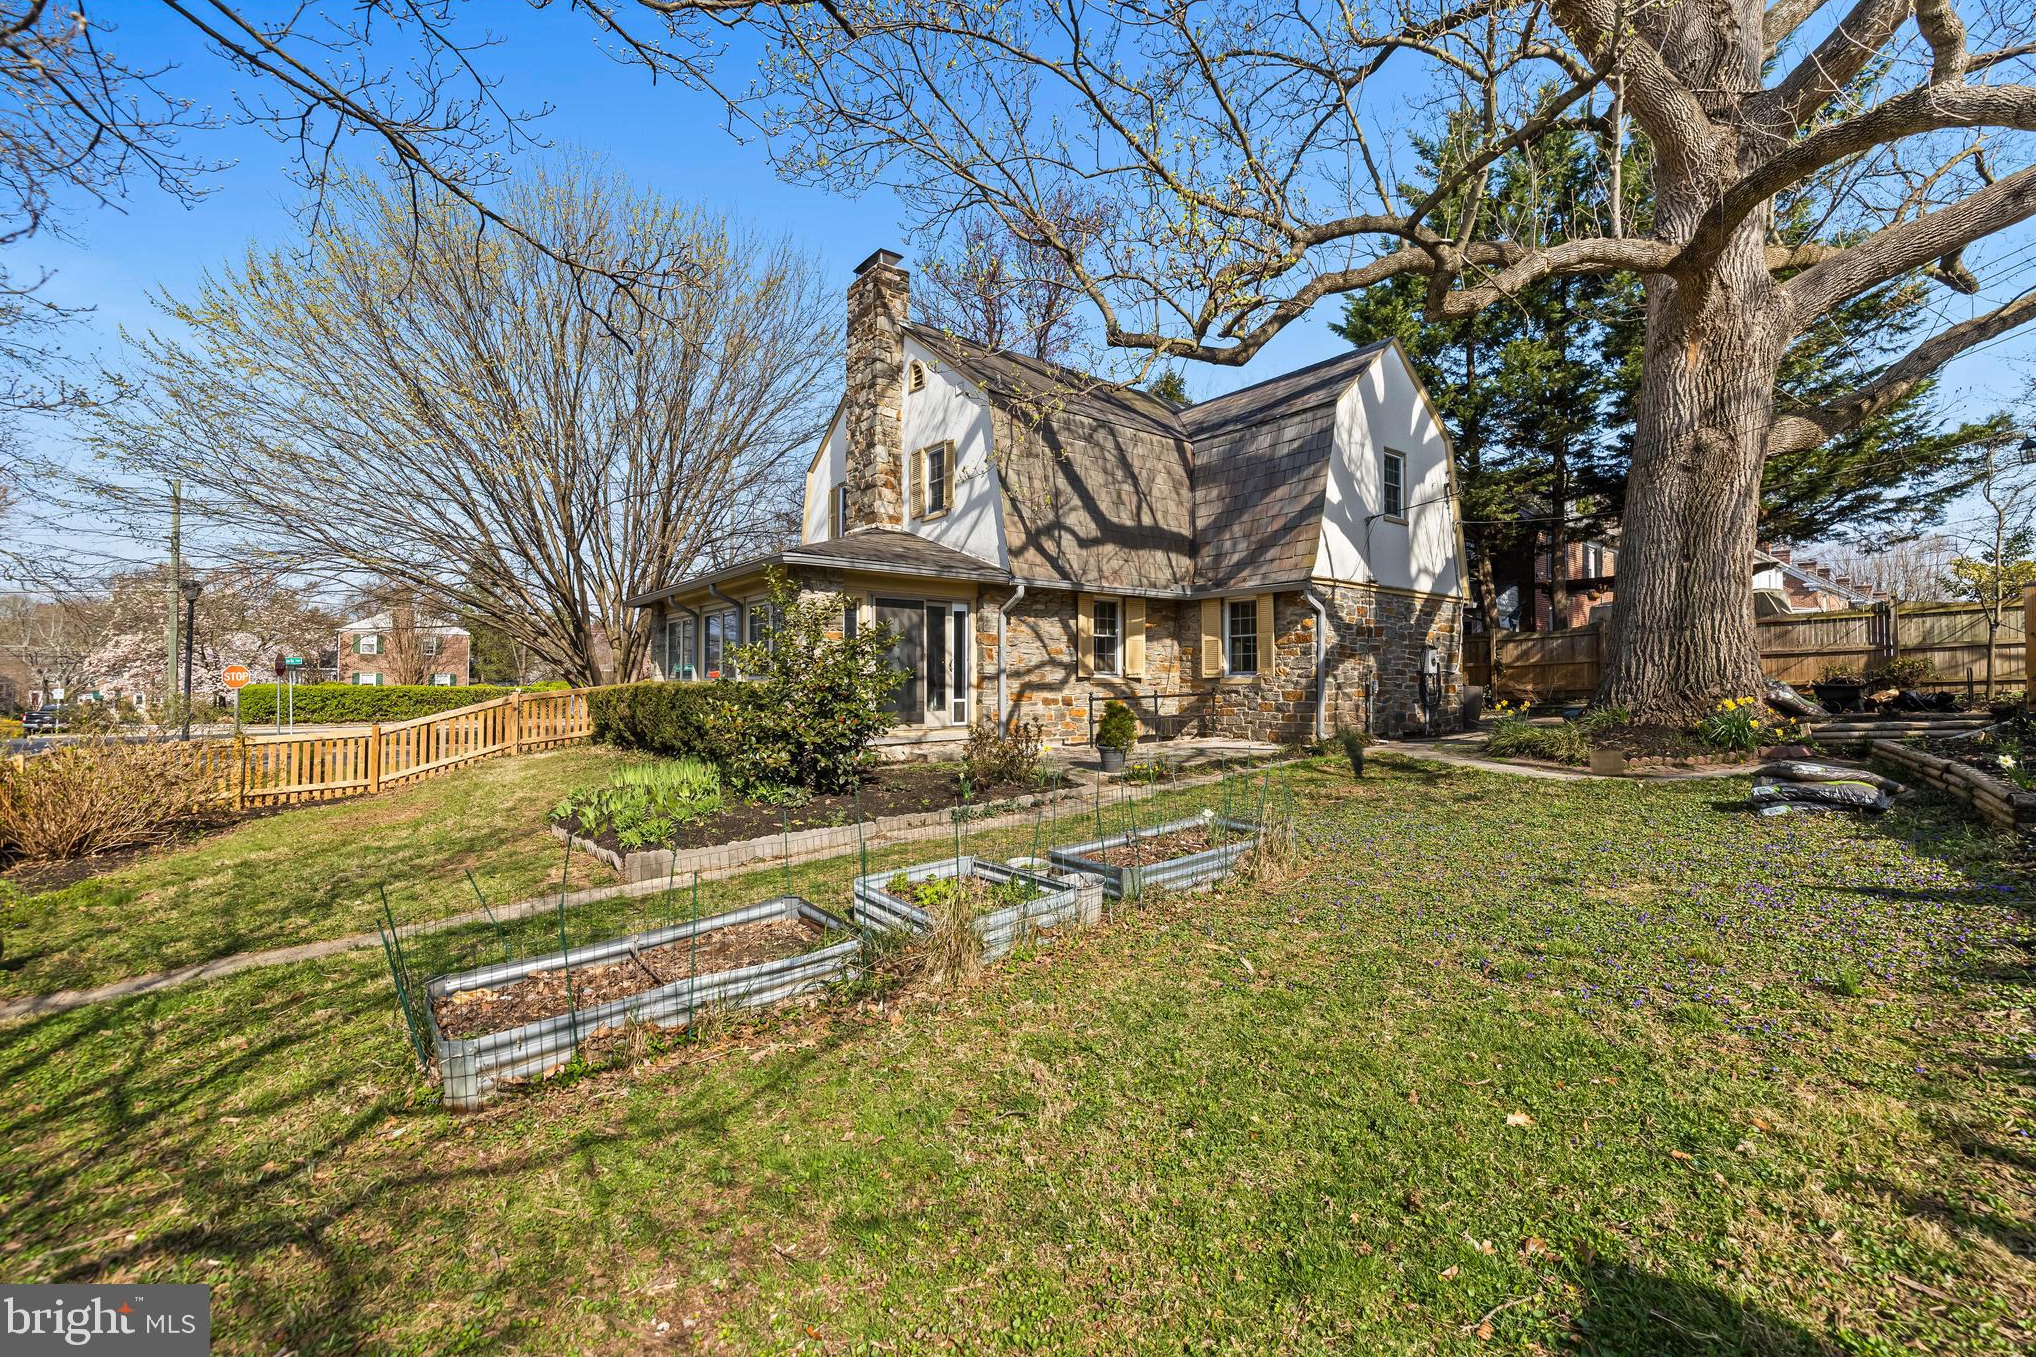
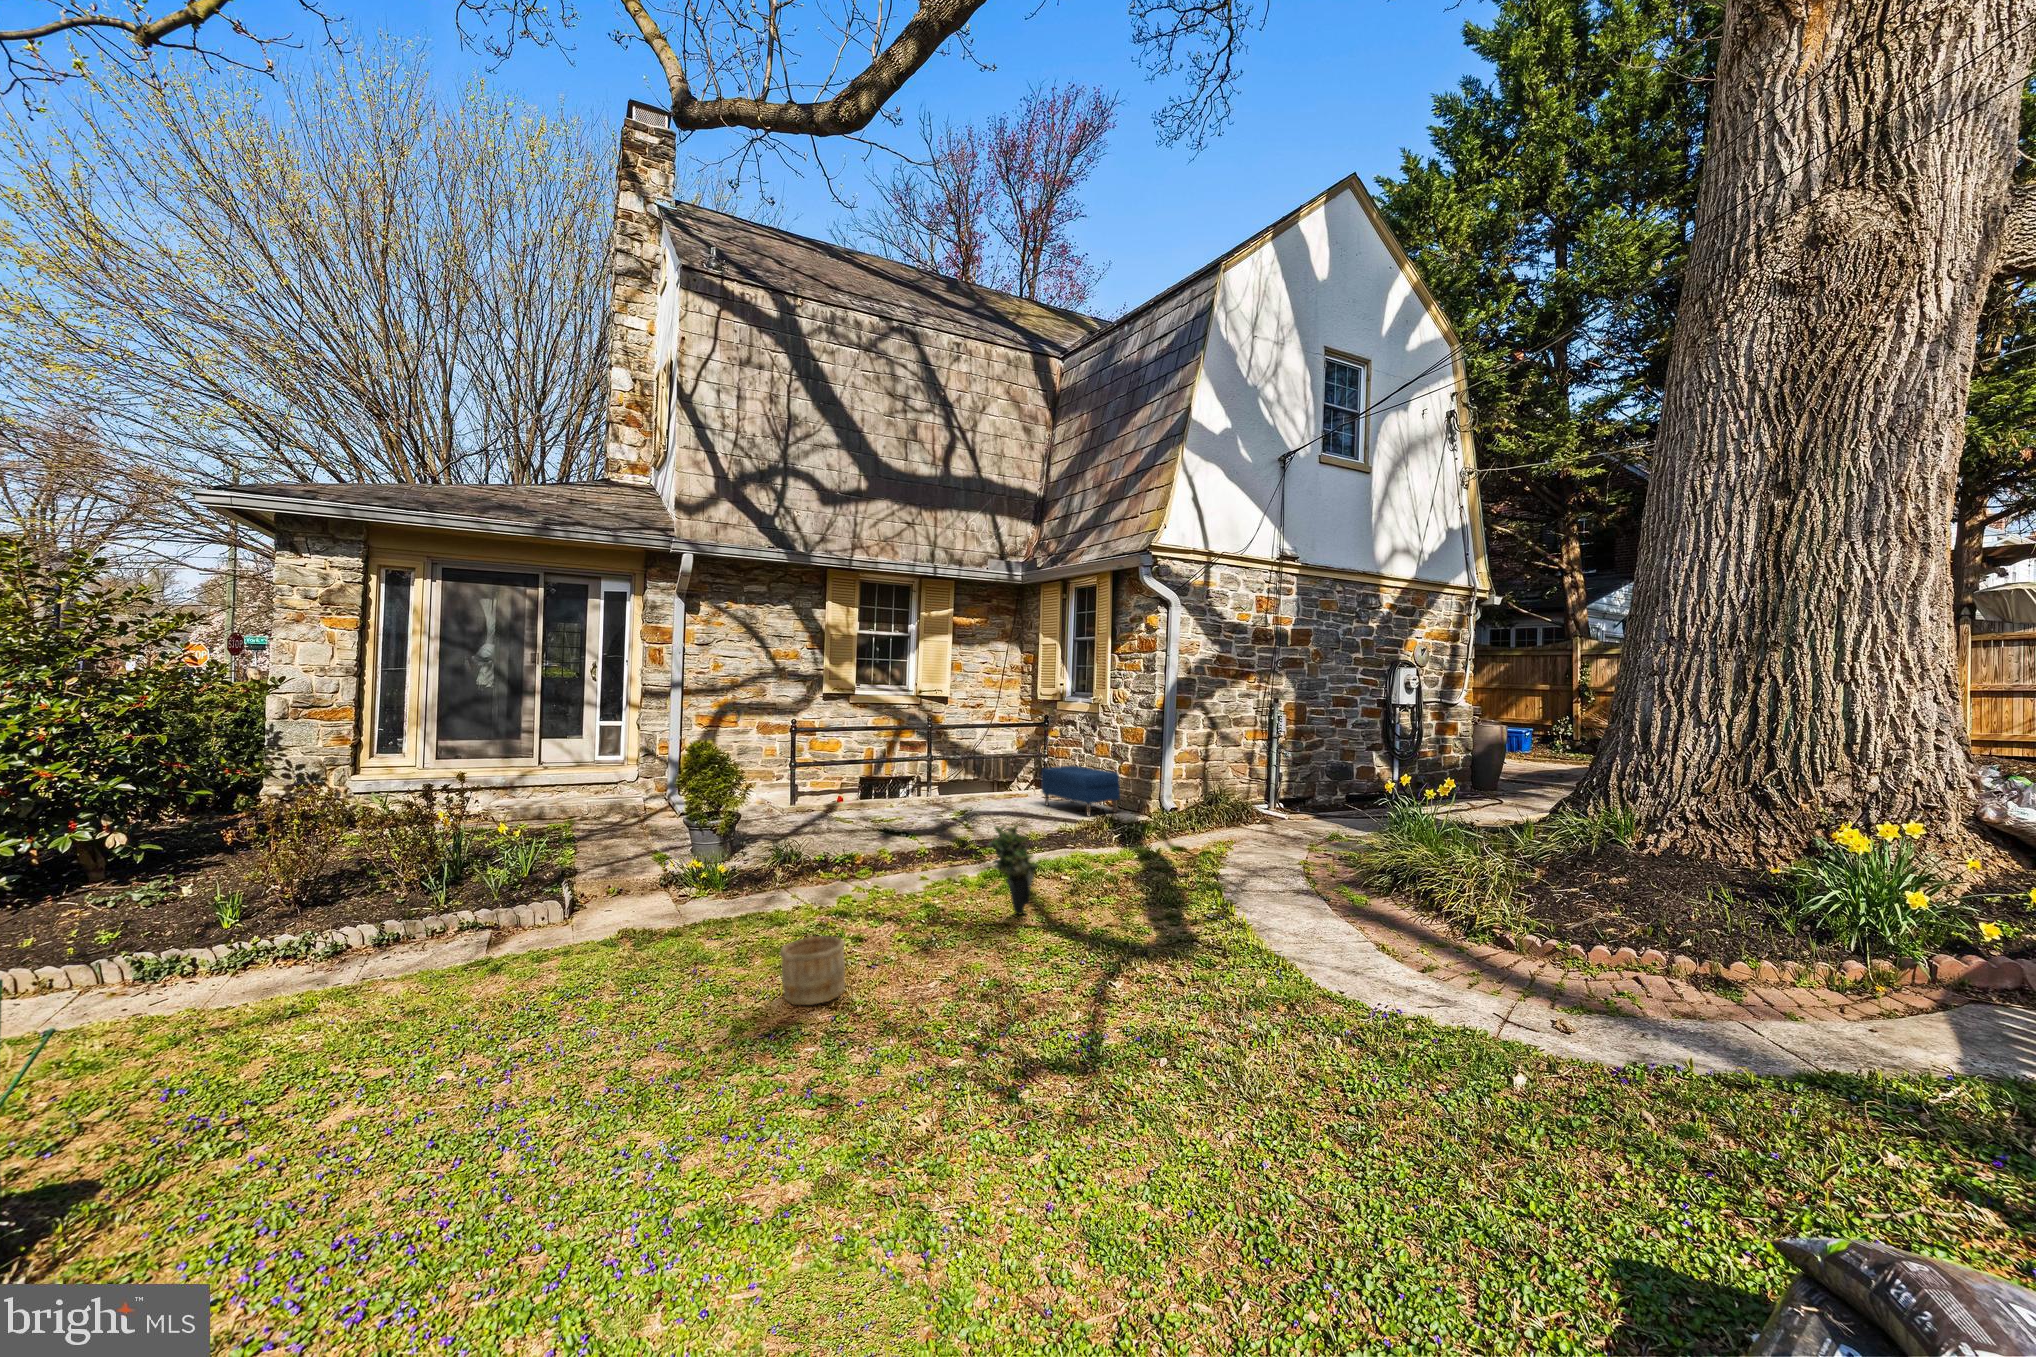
bench: none [1228,719,1290,747] -> present [1041,765,1120,816]
wooden bucket: present [1589,751,1624,775] -> present [779,936,845,1005]

